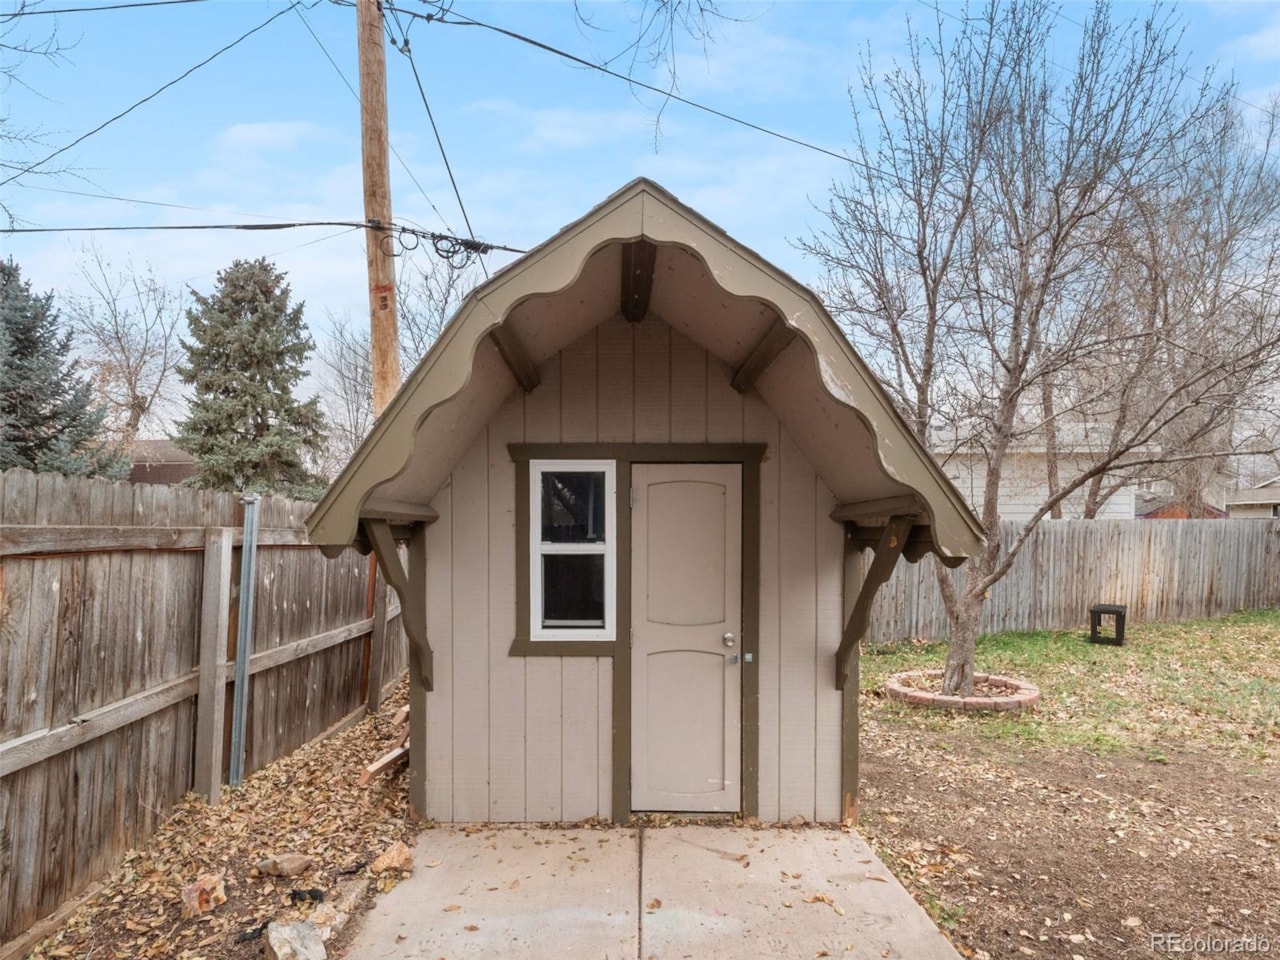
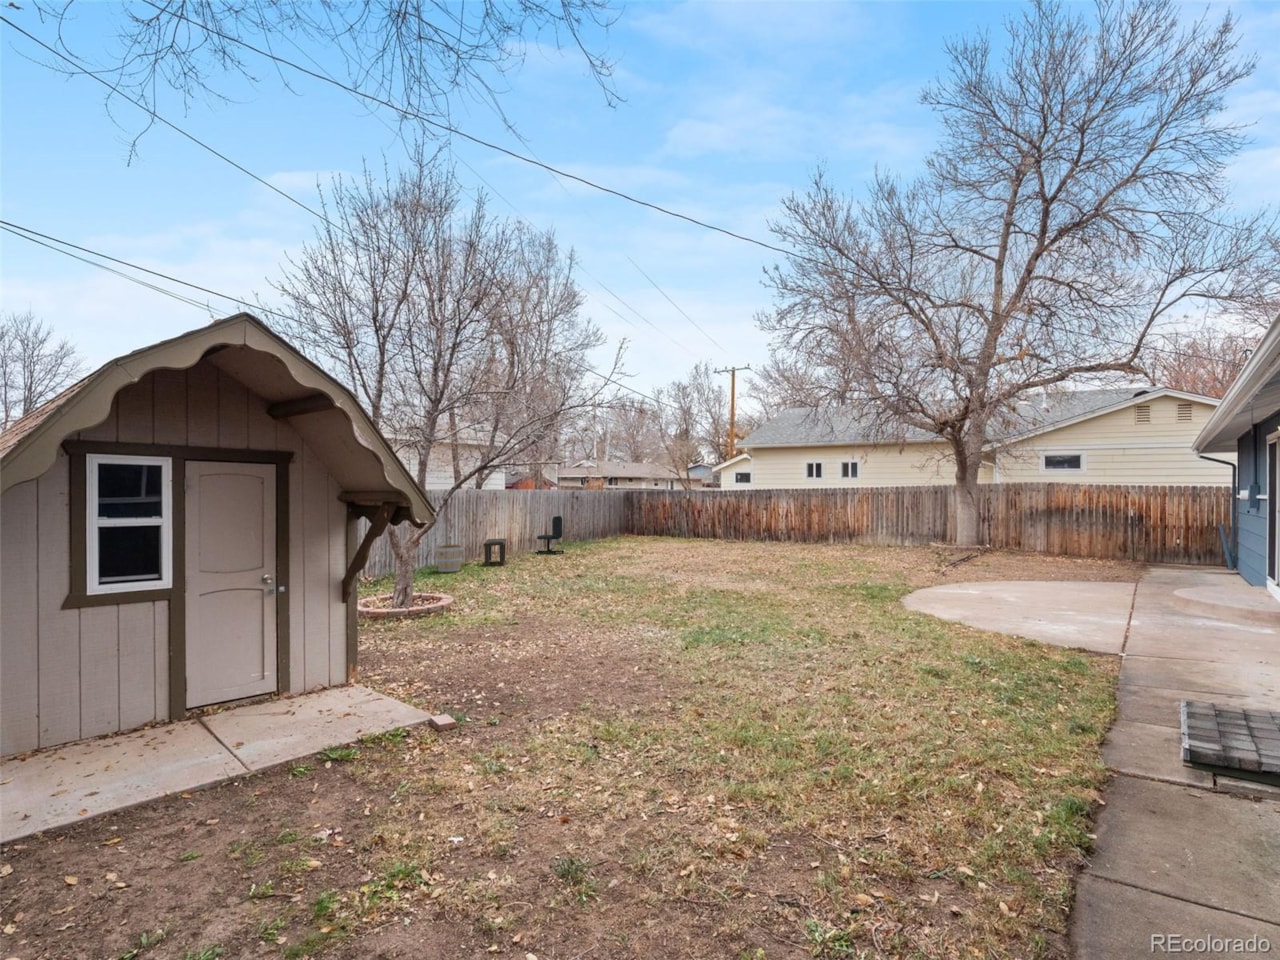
chair: none [1176,579,1231,639] -> present [535,516,564,555]
wooden bucket: none [1012,605,1058,645] -> present [434,544,464,572]

